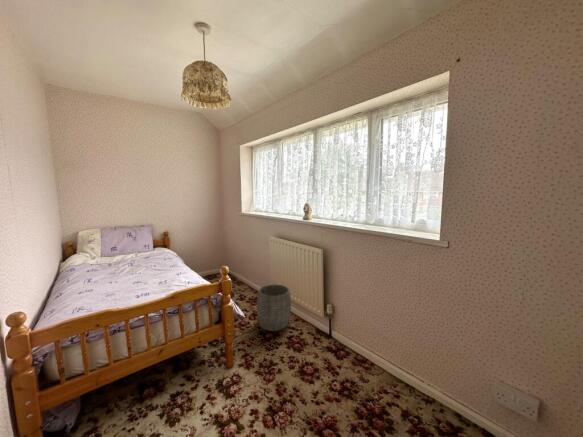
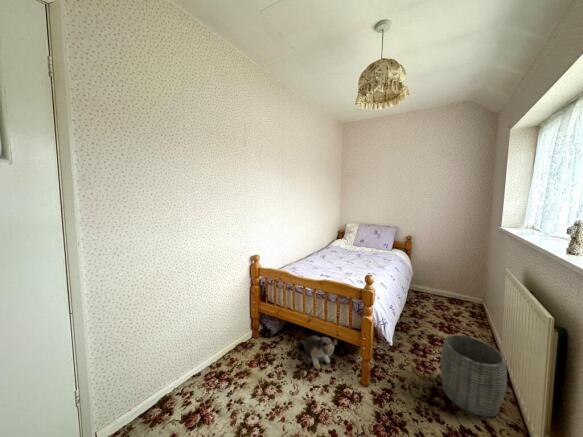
plush toy: none [128,345,206,401] -> present [300,336,337,370]

